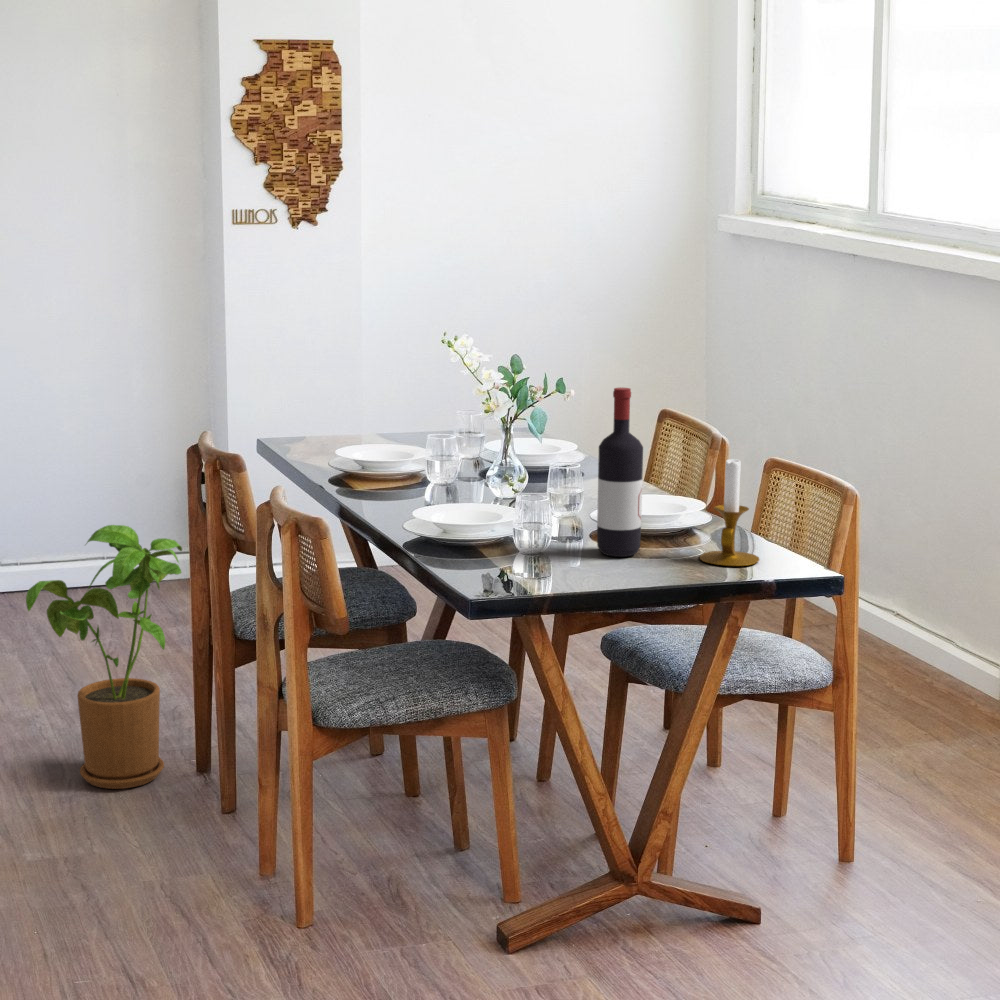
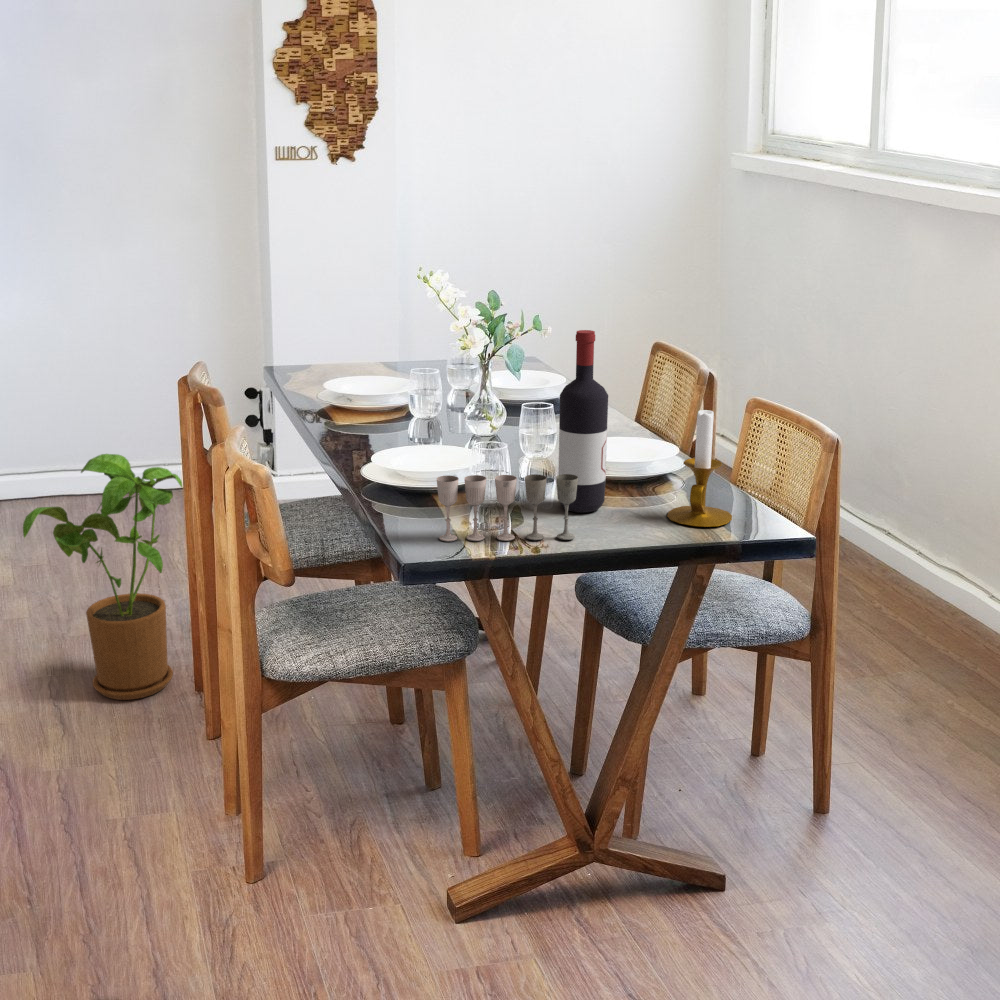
wine glass: none [494,516,622,579] -> present [437,474,578,542]

